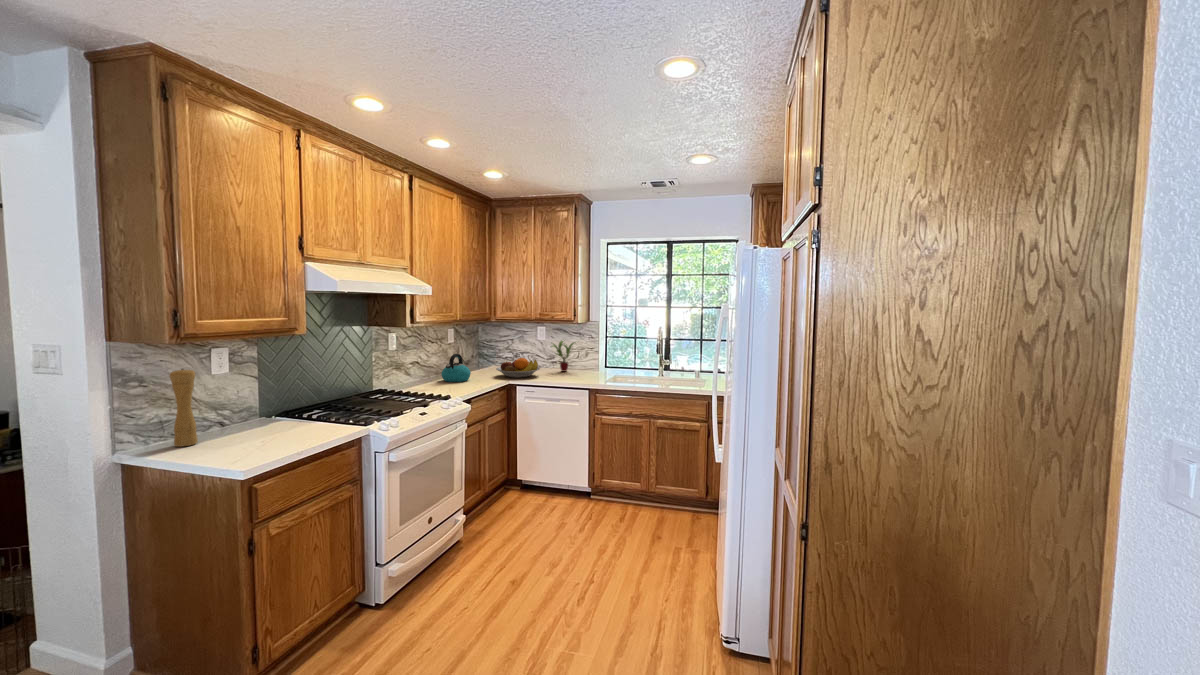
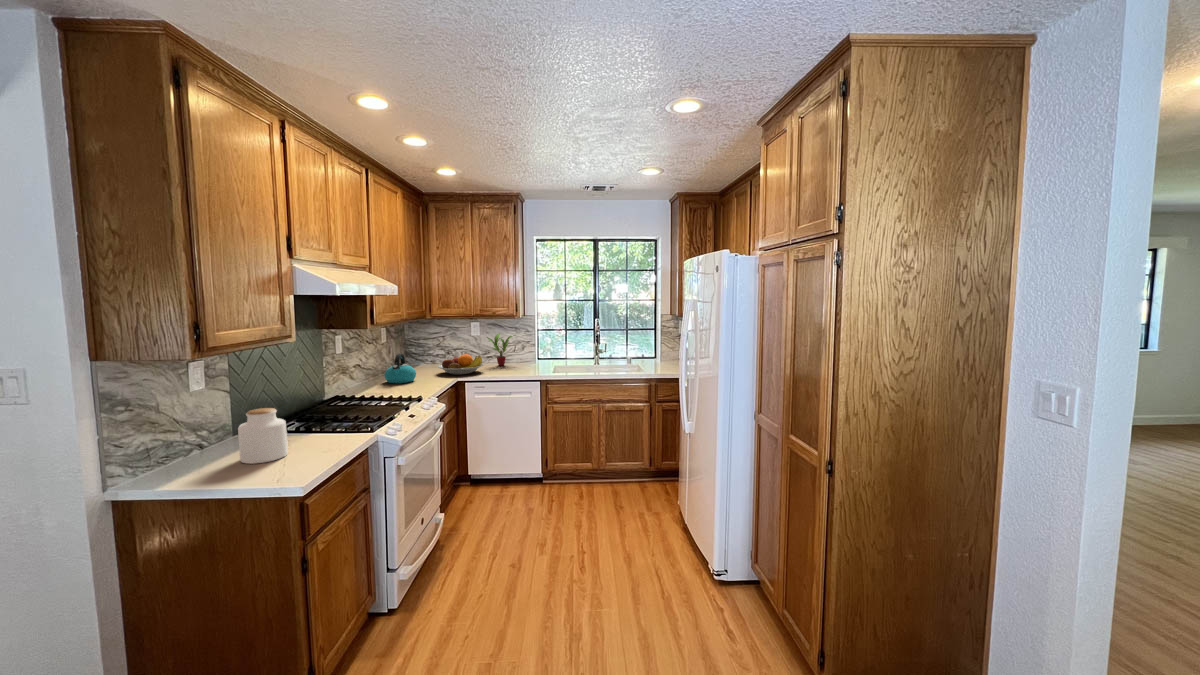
pepper mill: present [170,369,198,447] -> none [166,386,200,474]
jar: none [231,394,277,444] -> present [238,408,288,464]

